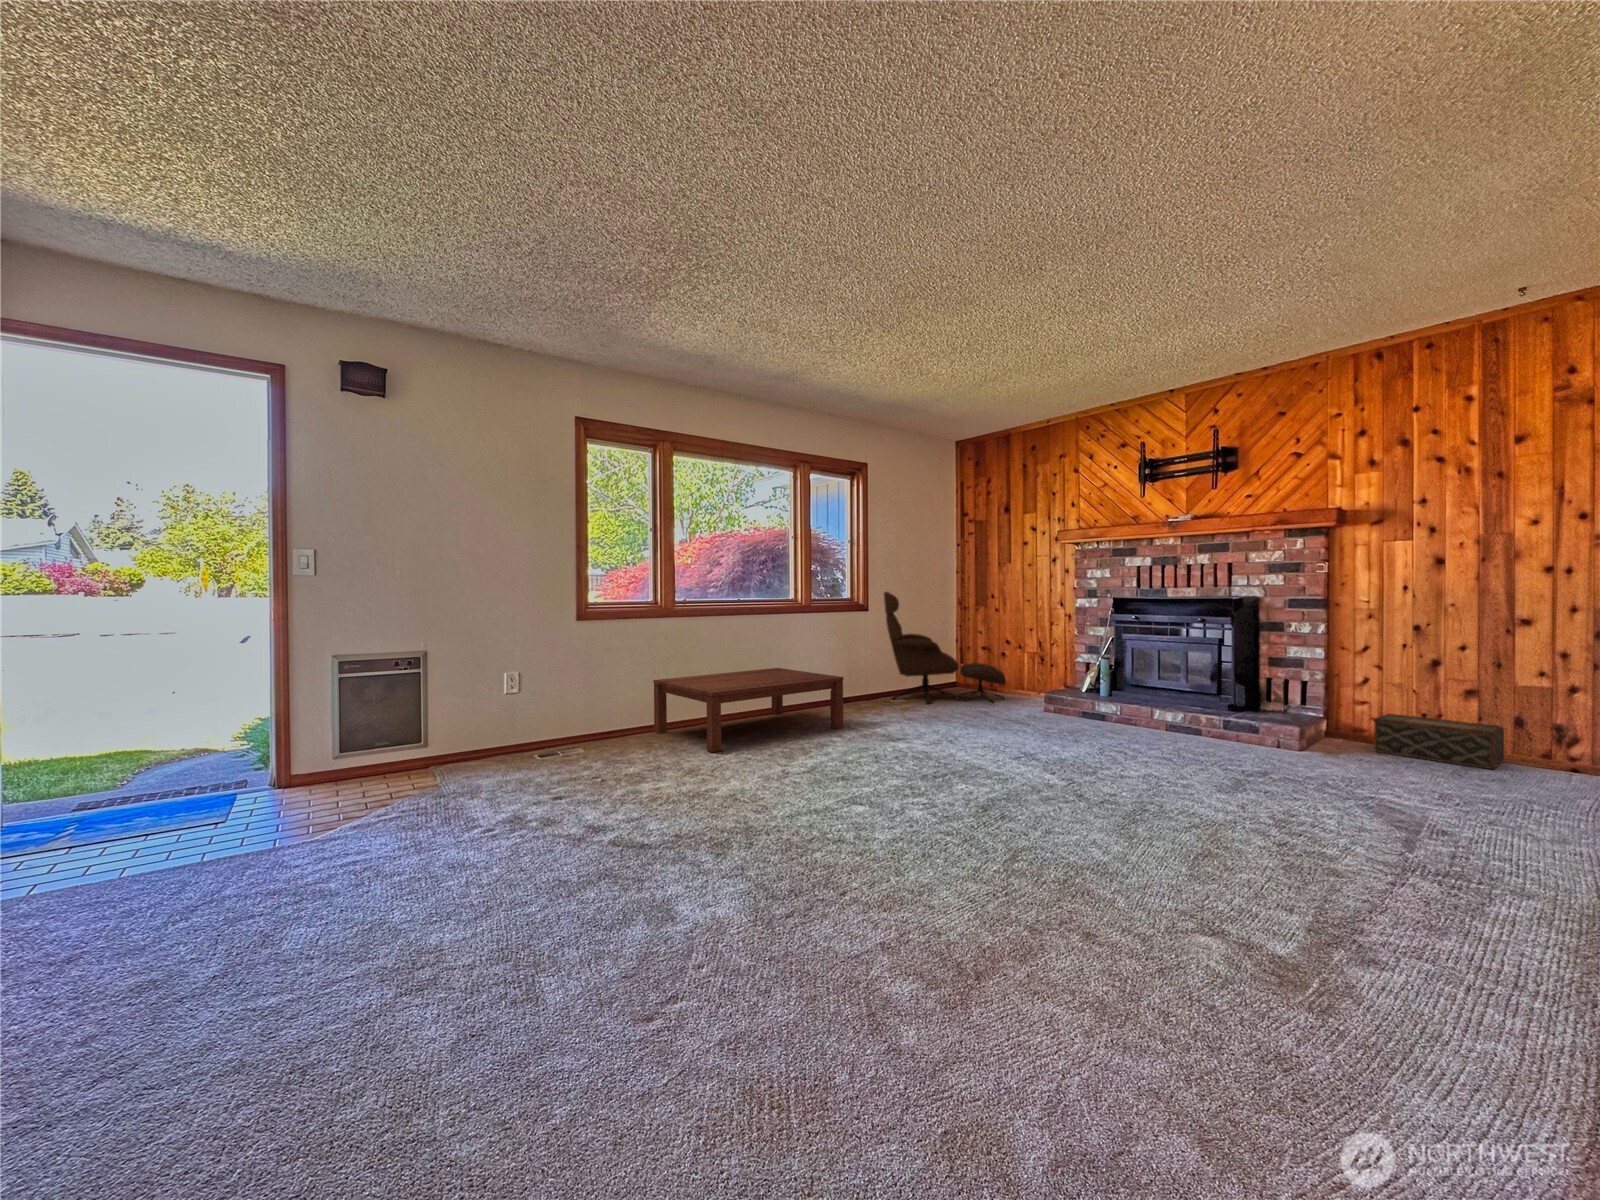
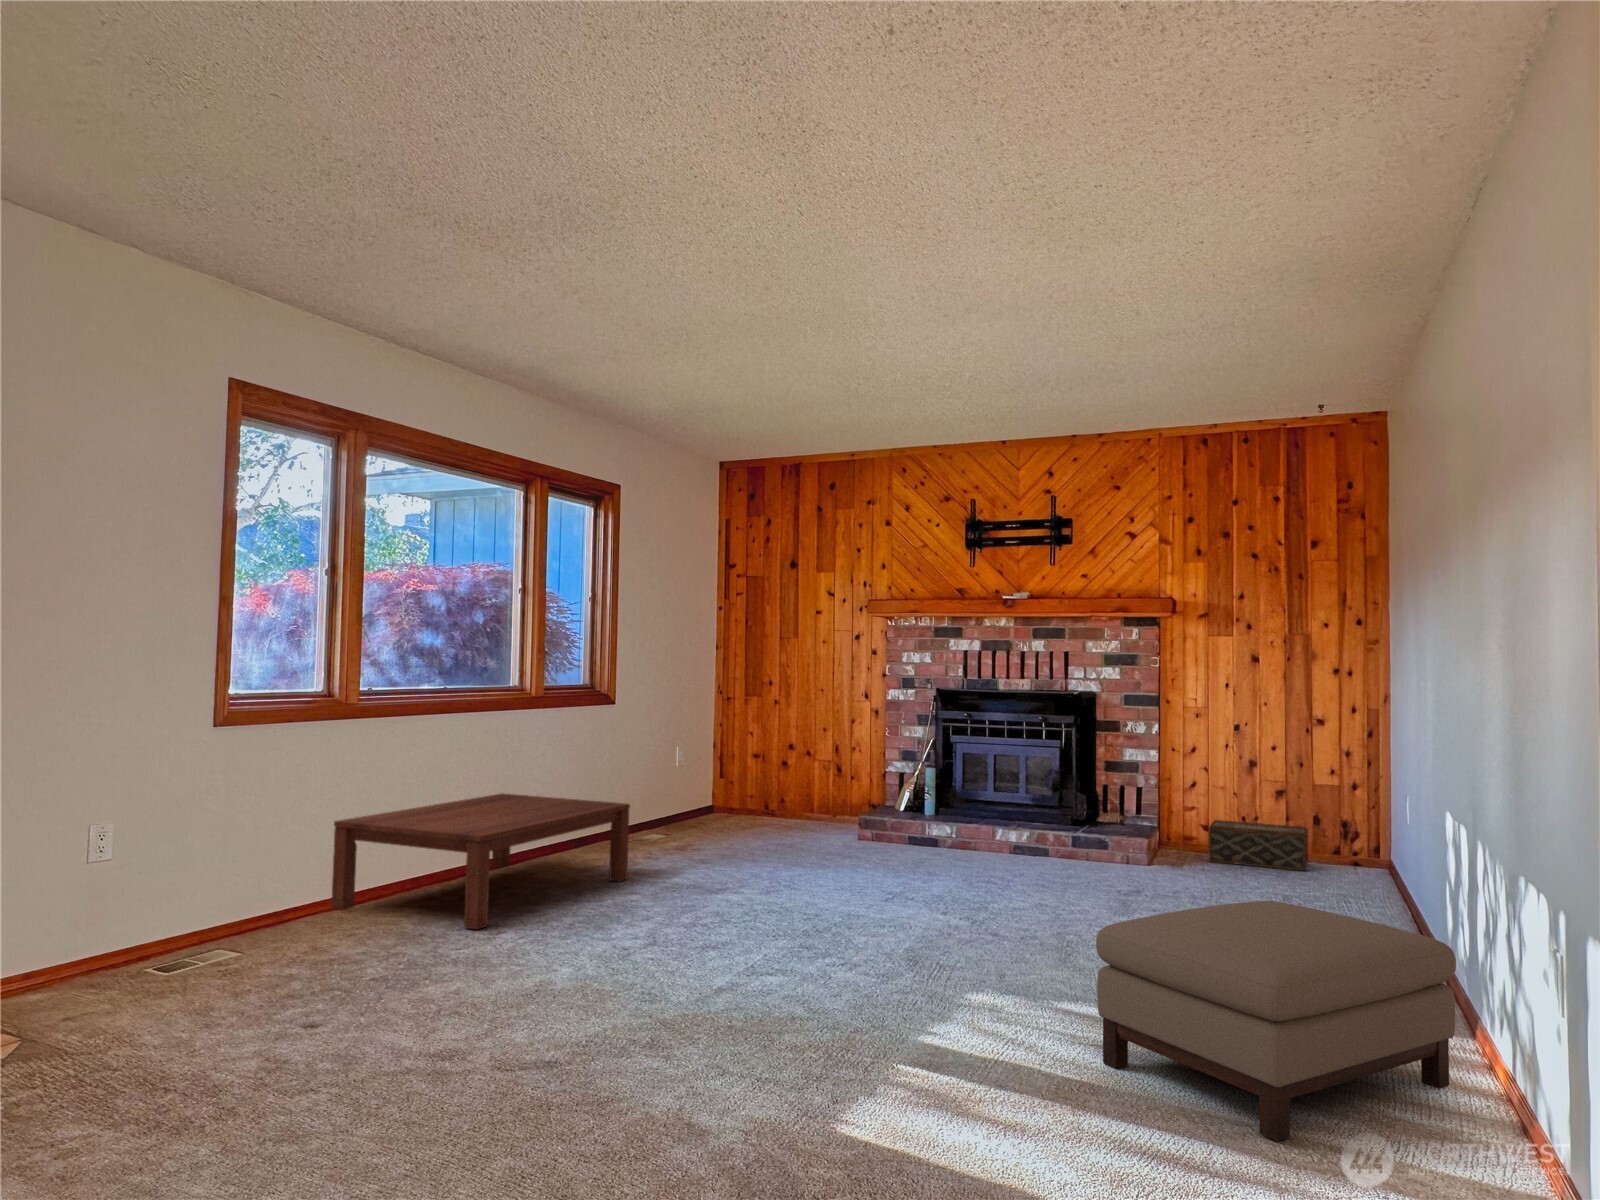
lounge chair: present [884,592,1006,704] -> none [630,674,803,838]
ottoman: none [1056,797,1522,1066] -> present [1096,901,1456,1141]

